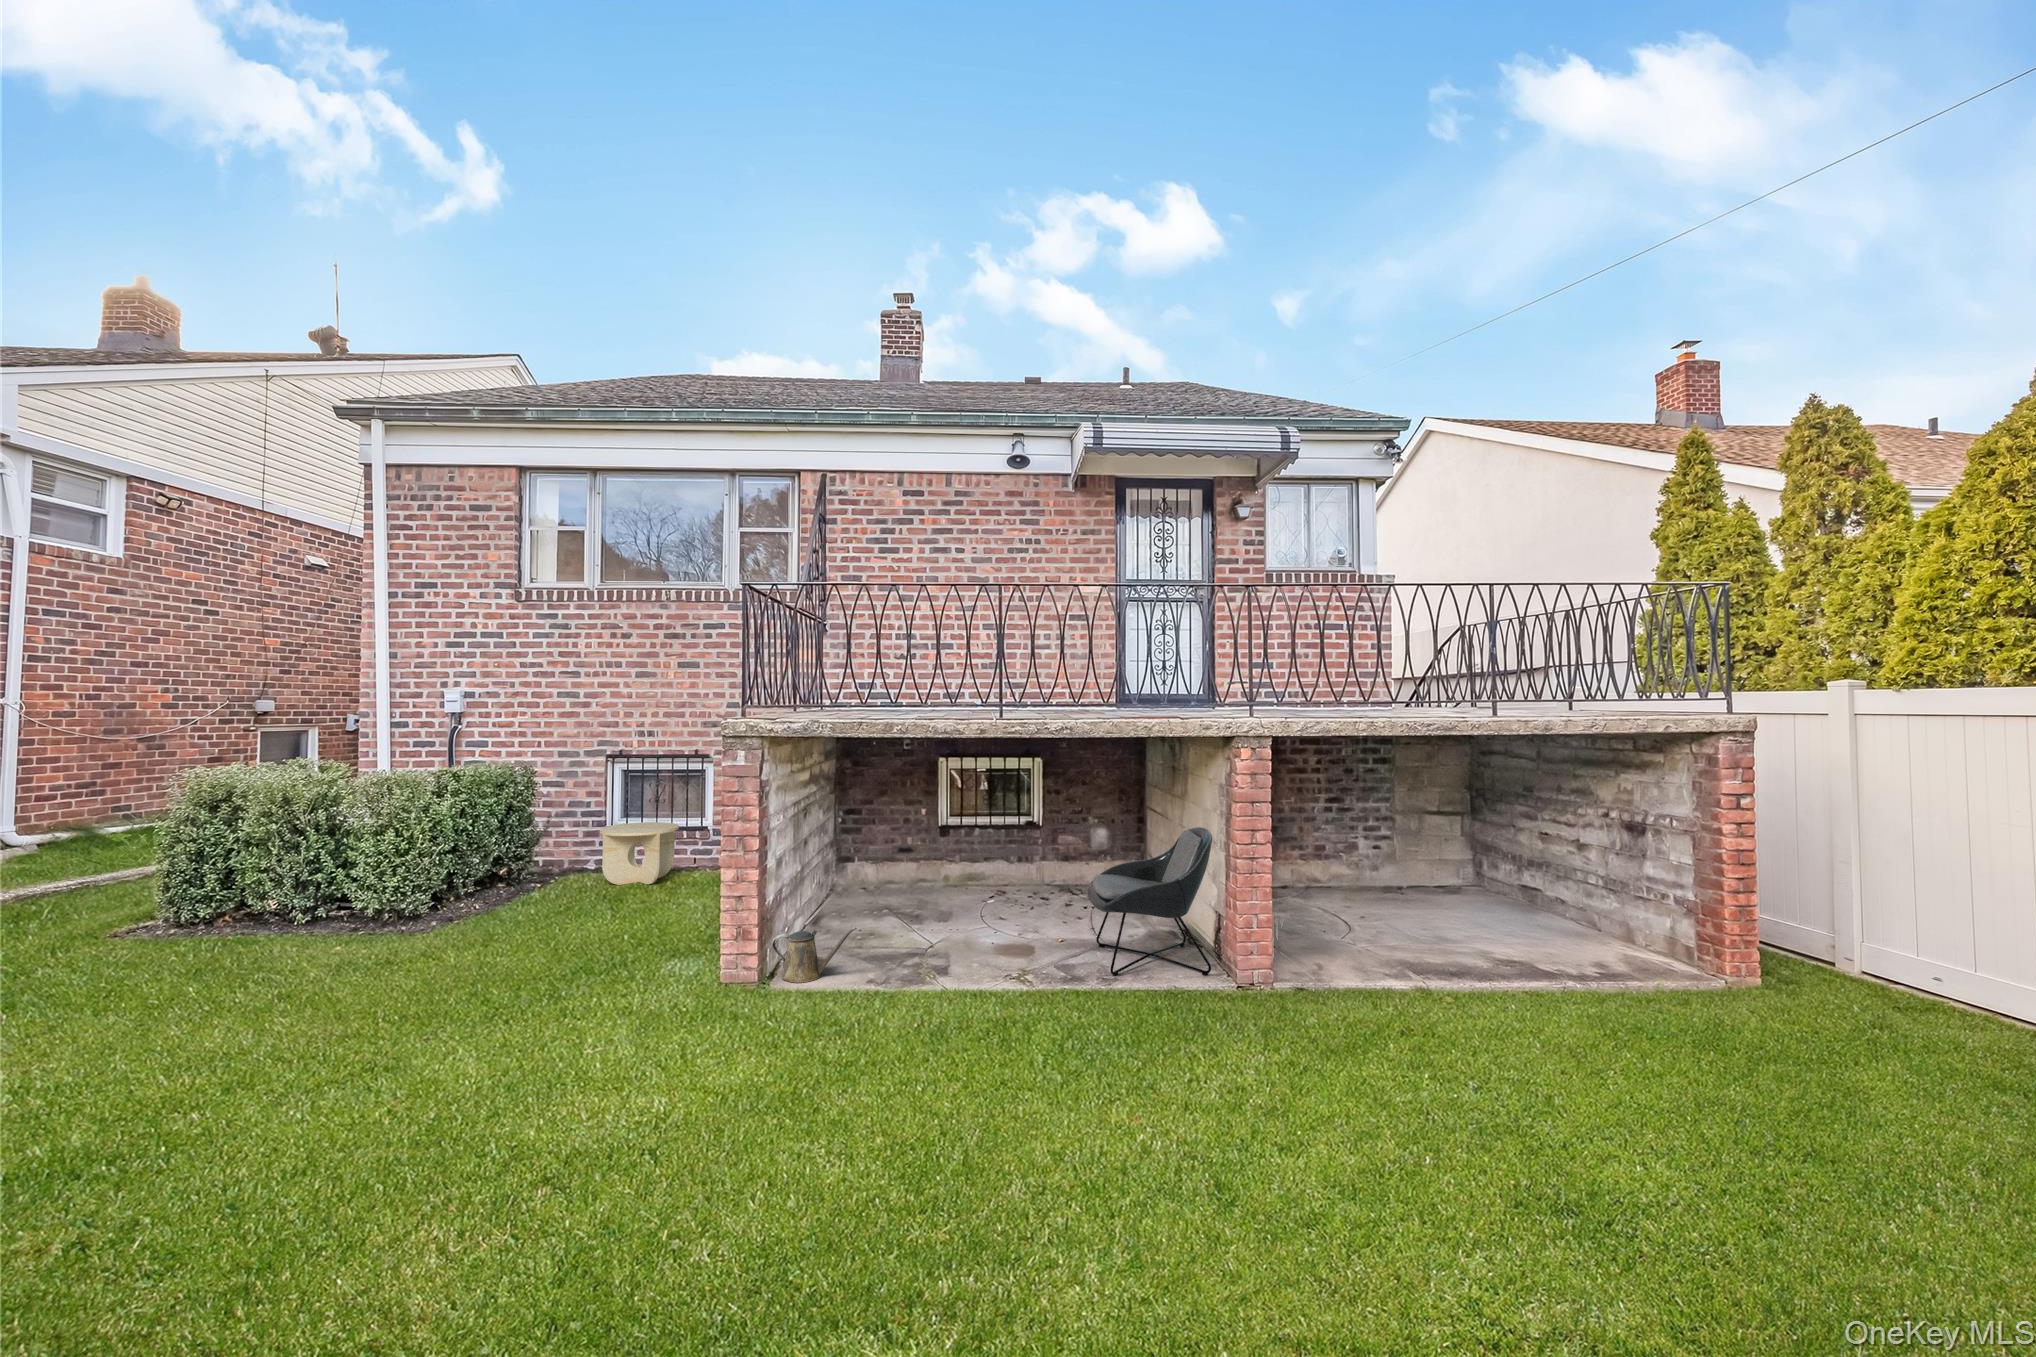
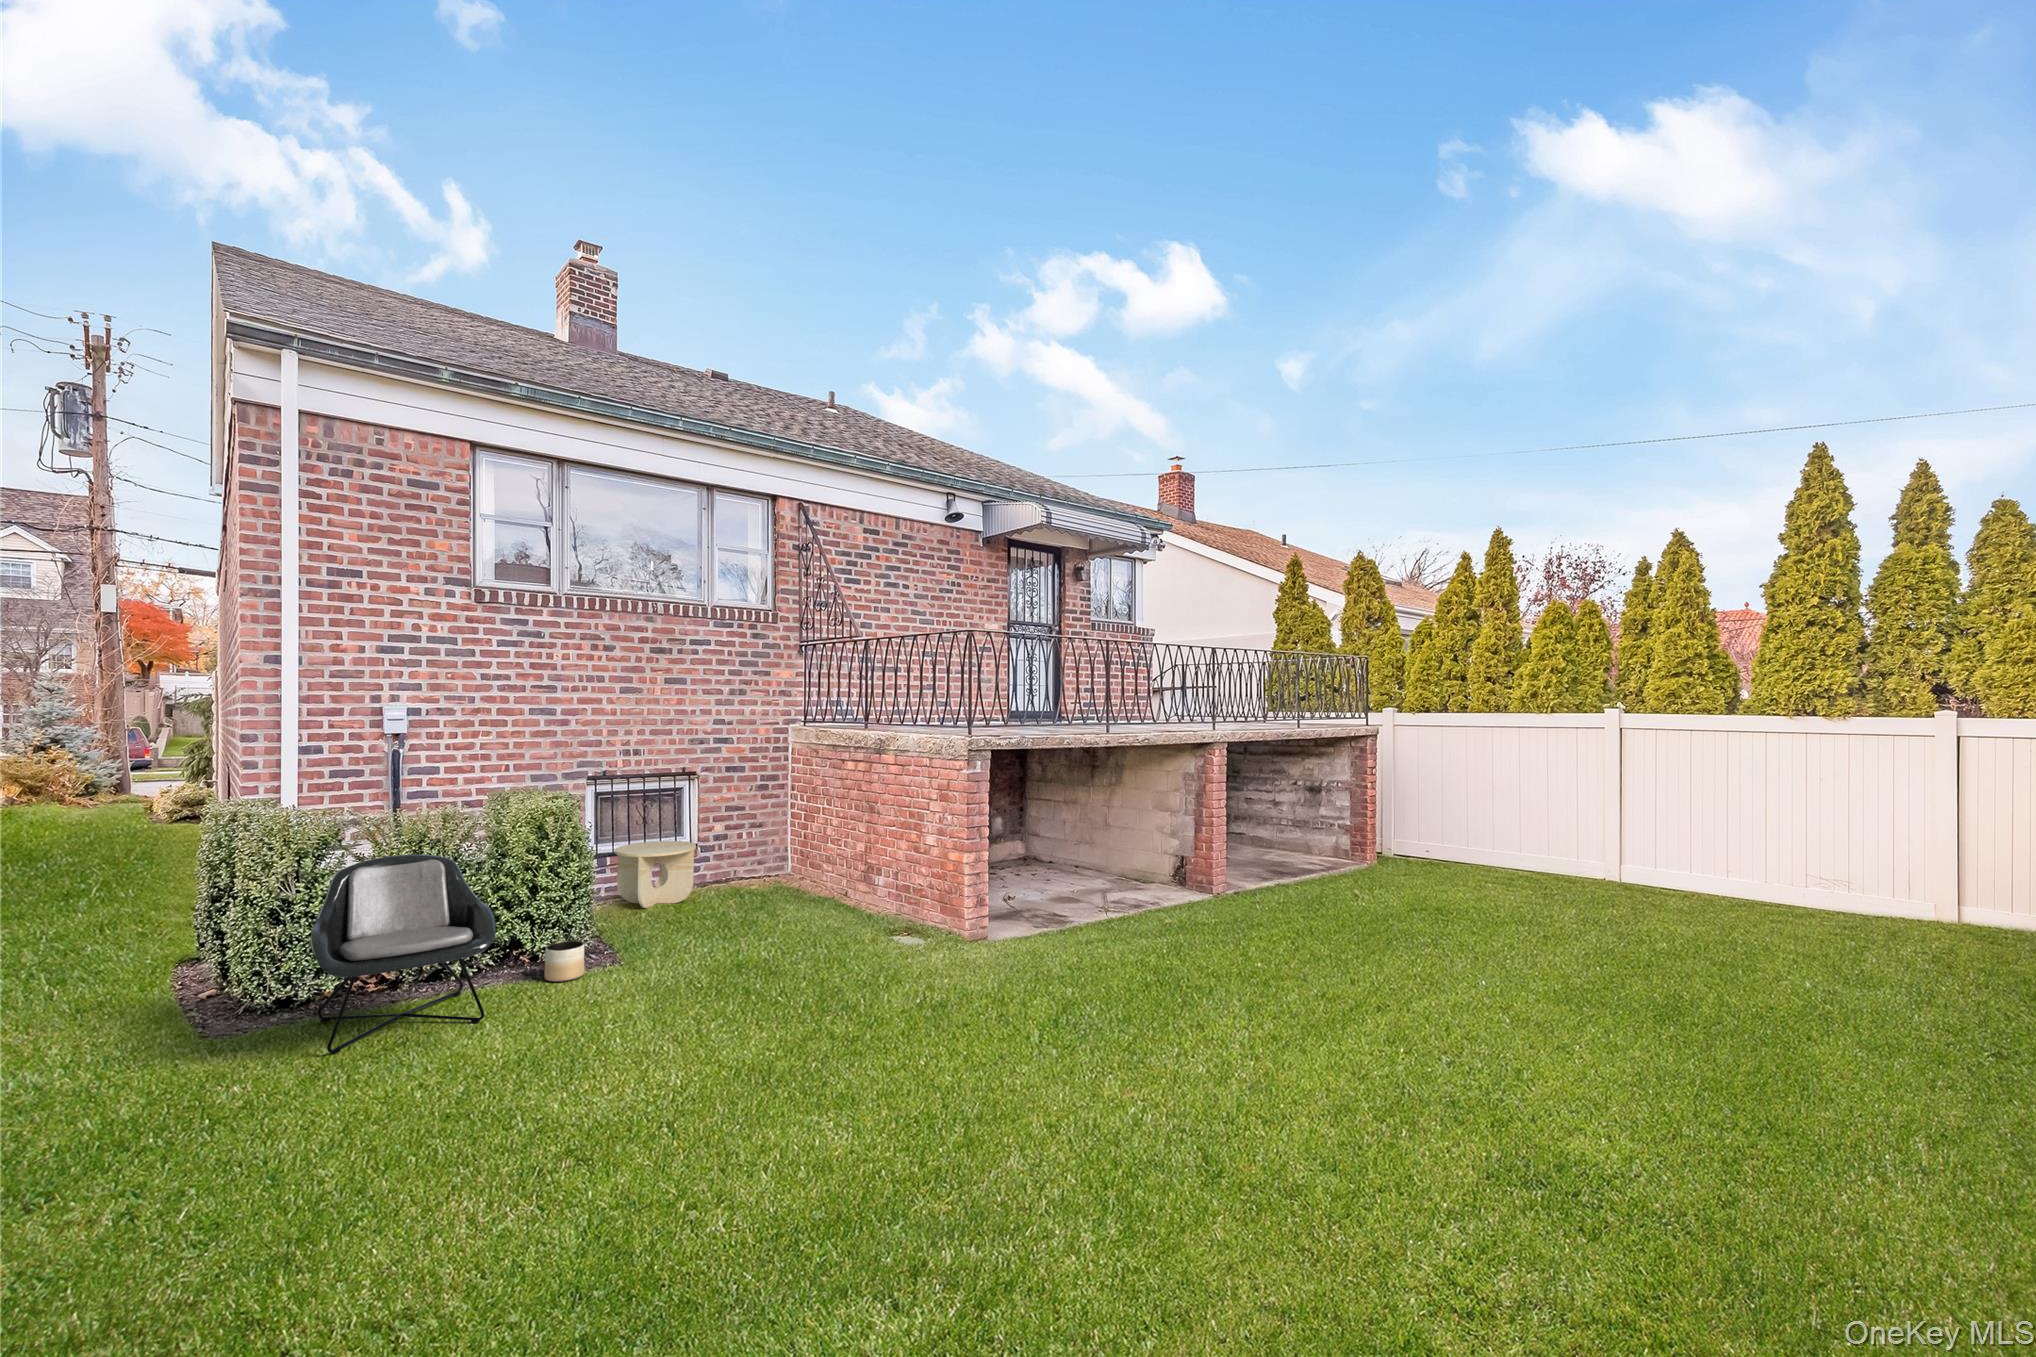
lounge chair: present [1088,827,1212,976] -> present [310,855,496,1054]
planter: none [357,900,397,936] -> present [545,941,584,982]
watering can: present [772,927,856,983] -> none [1009,881,1060,927]

